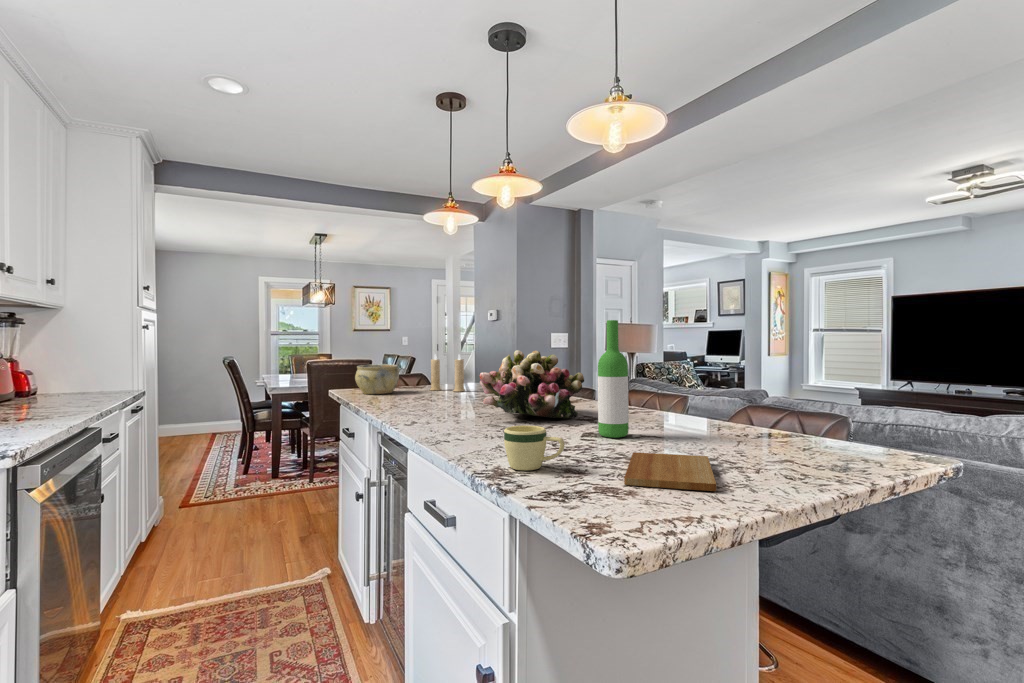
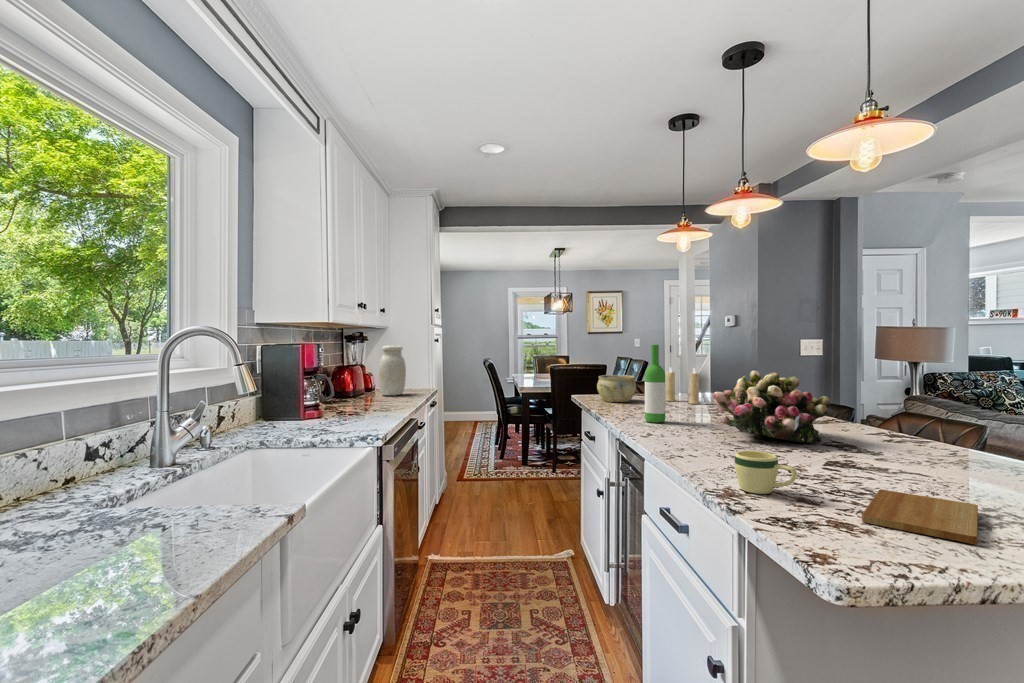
wine bottle: present [598,320,629,438] -> present [645,345,666,423]
jar: none [35,333,85,403] -> present [378,345,406,395]

